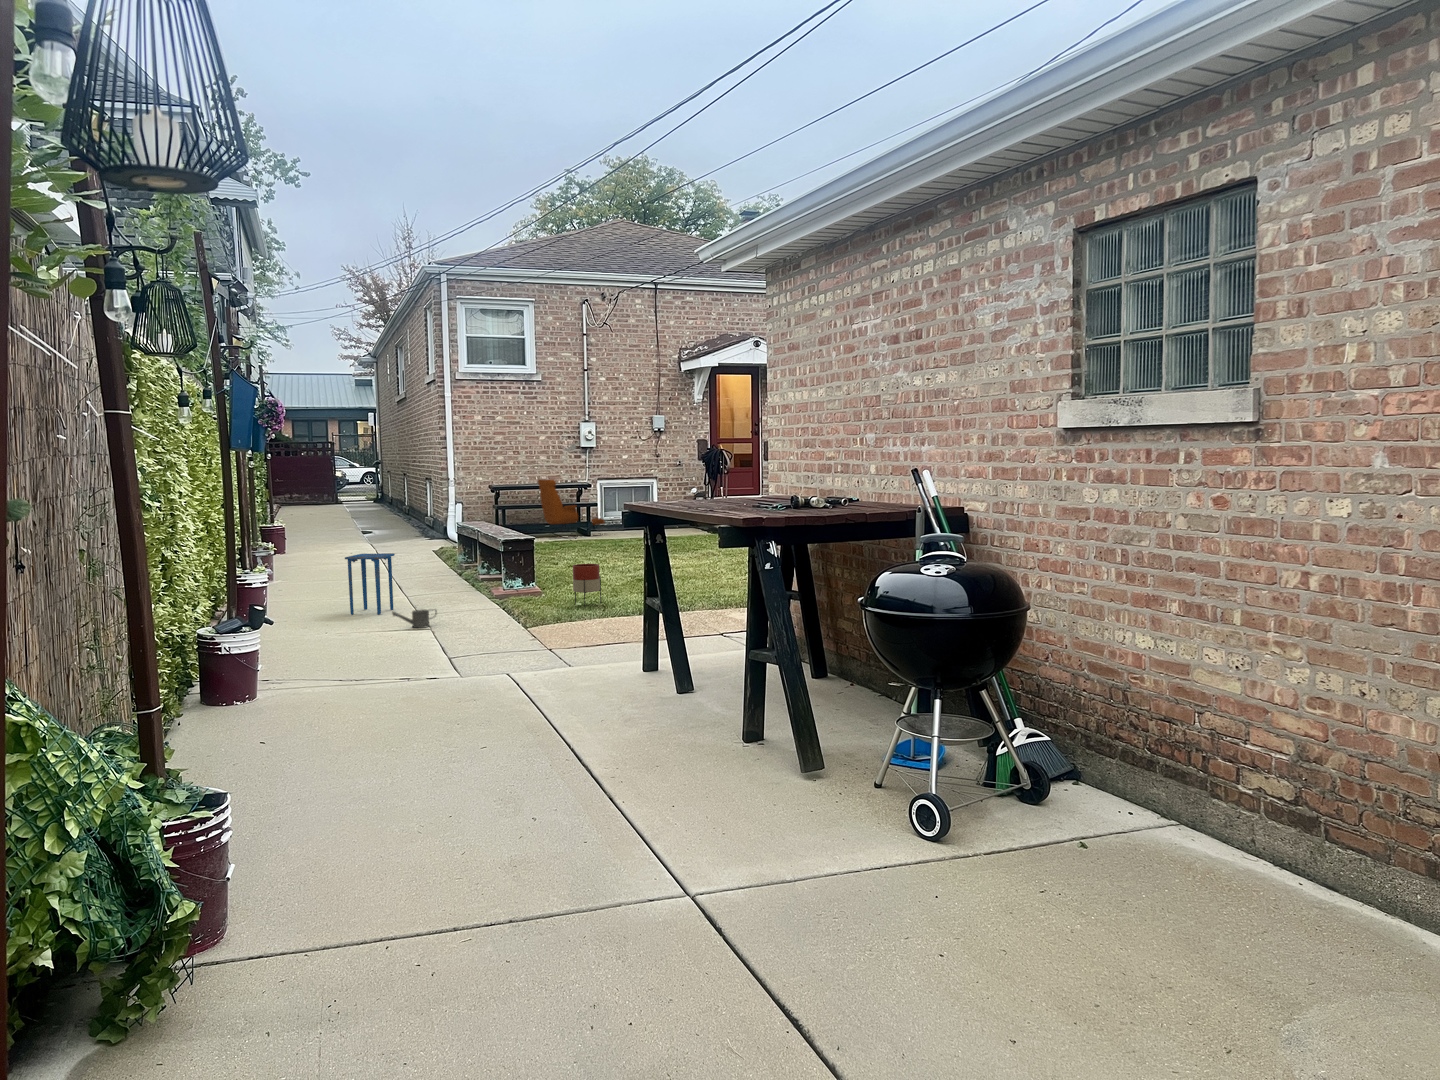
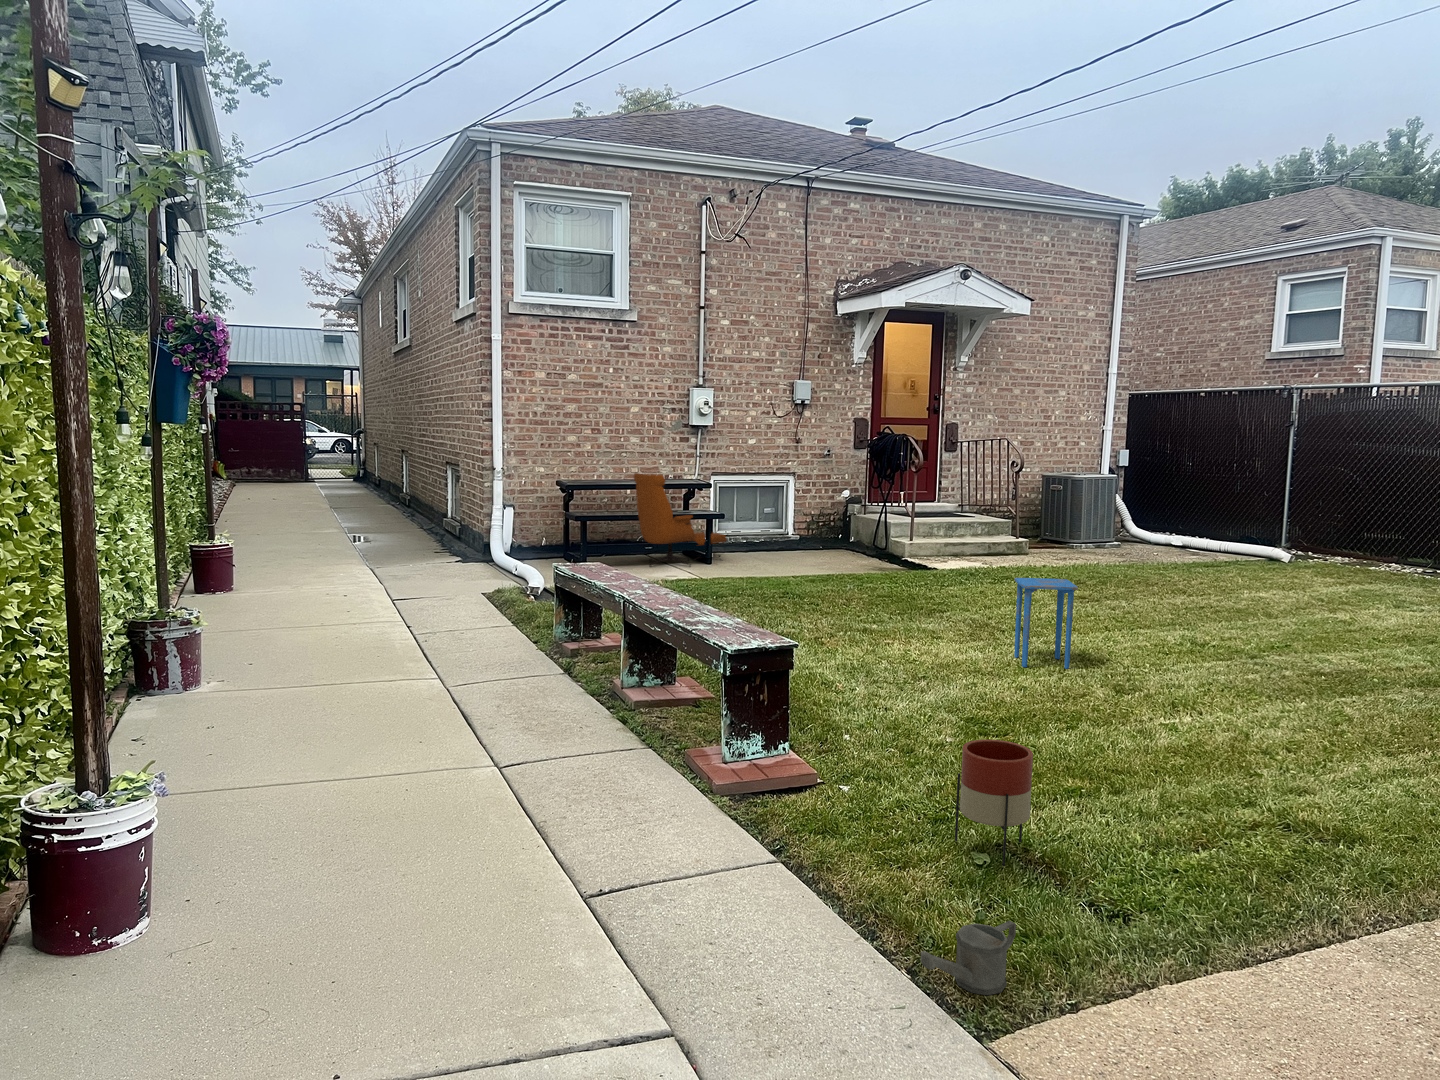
side table: present [345,553,395,614] -> present [1014,578,1078,669]
watering can: present [392,609,437,628] -> present [921,921,1016,995]

